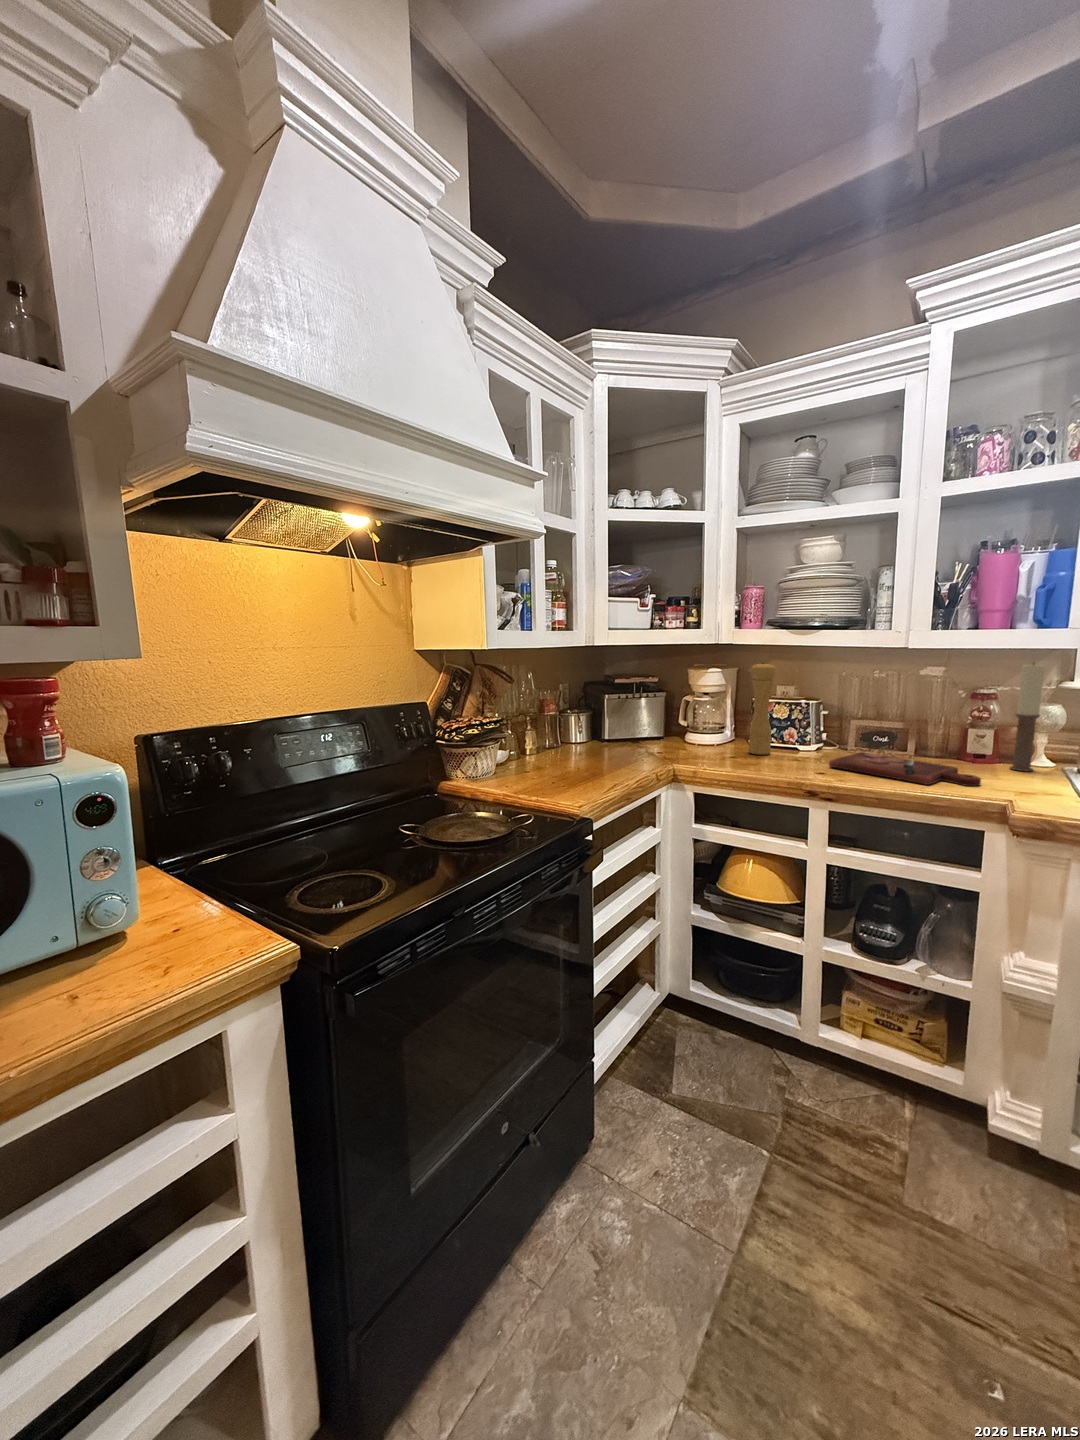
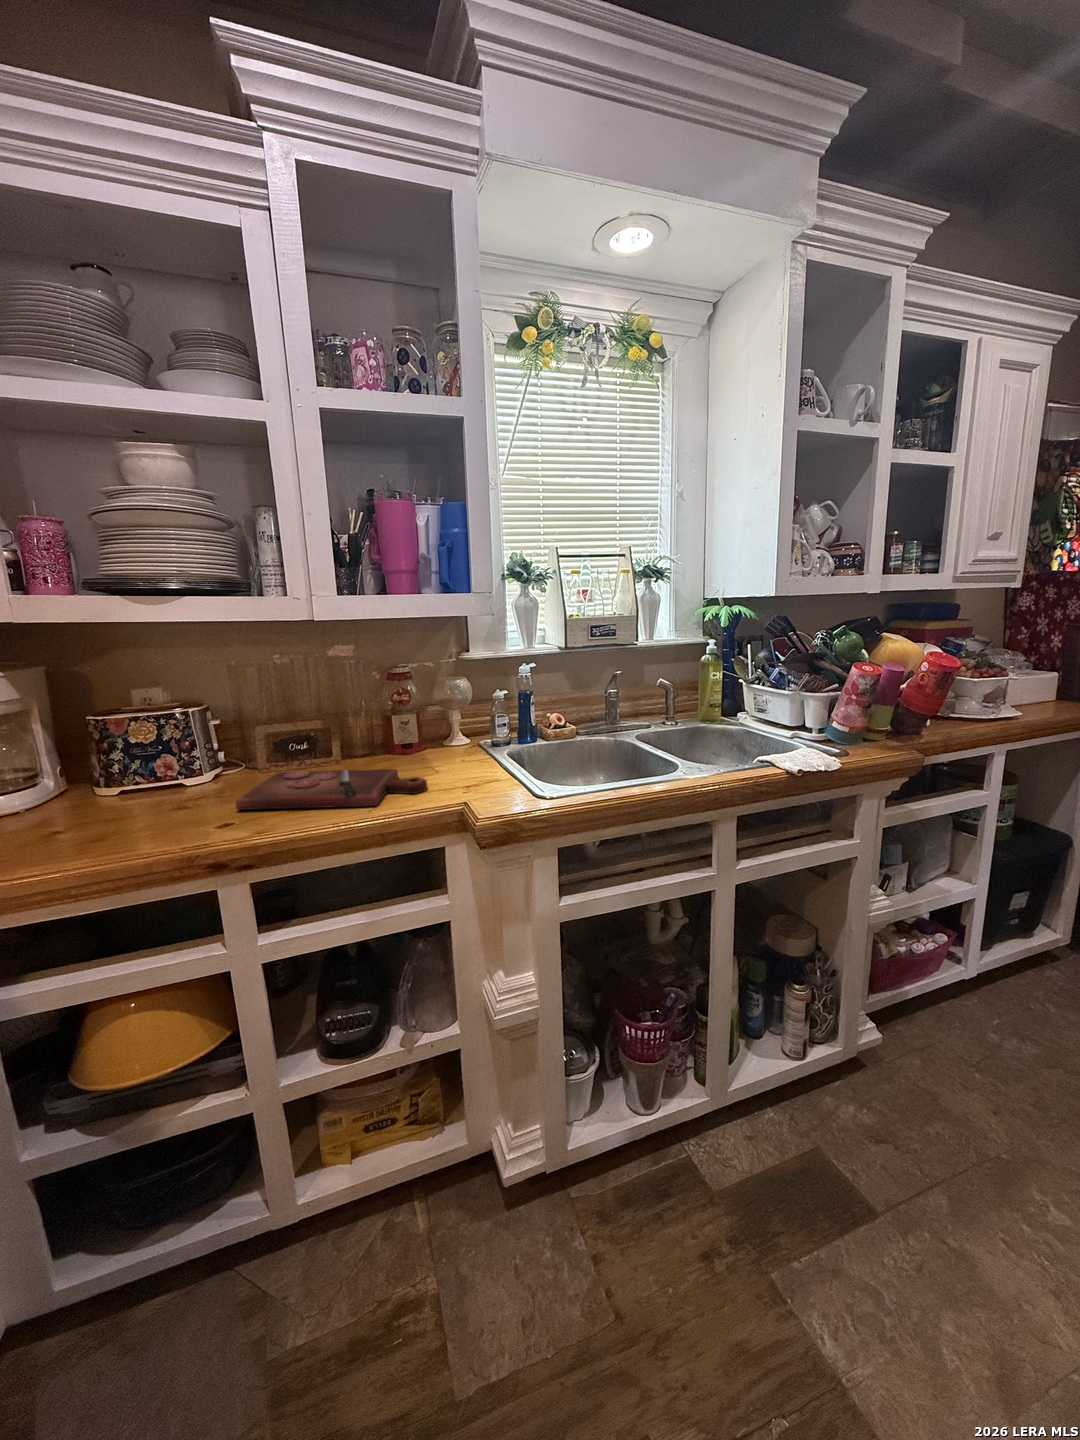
pepper mill: present [748,662,776,755] -> none [59,653,133,816]
candle: present [1010,664,1045,771] -> none [434,633,460,756]

